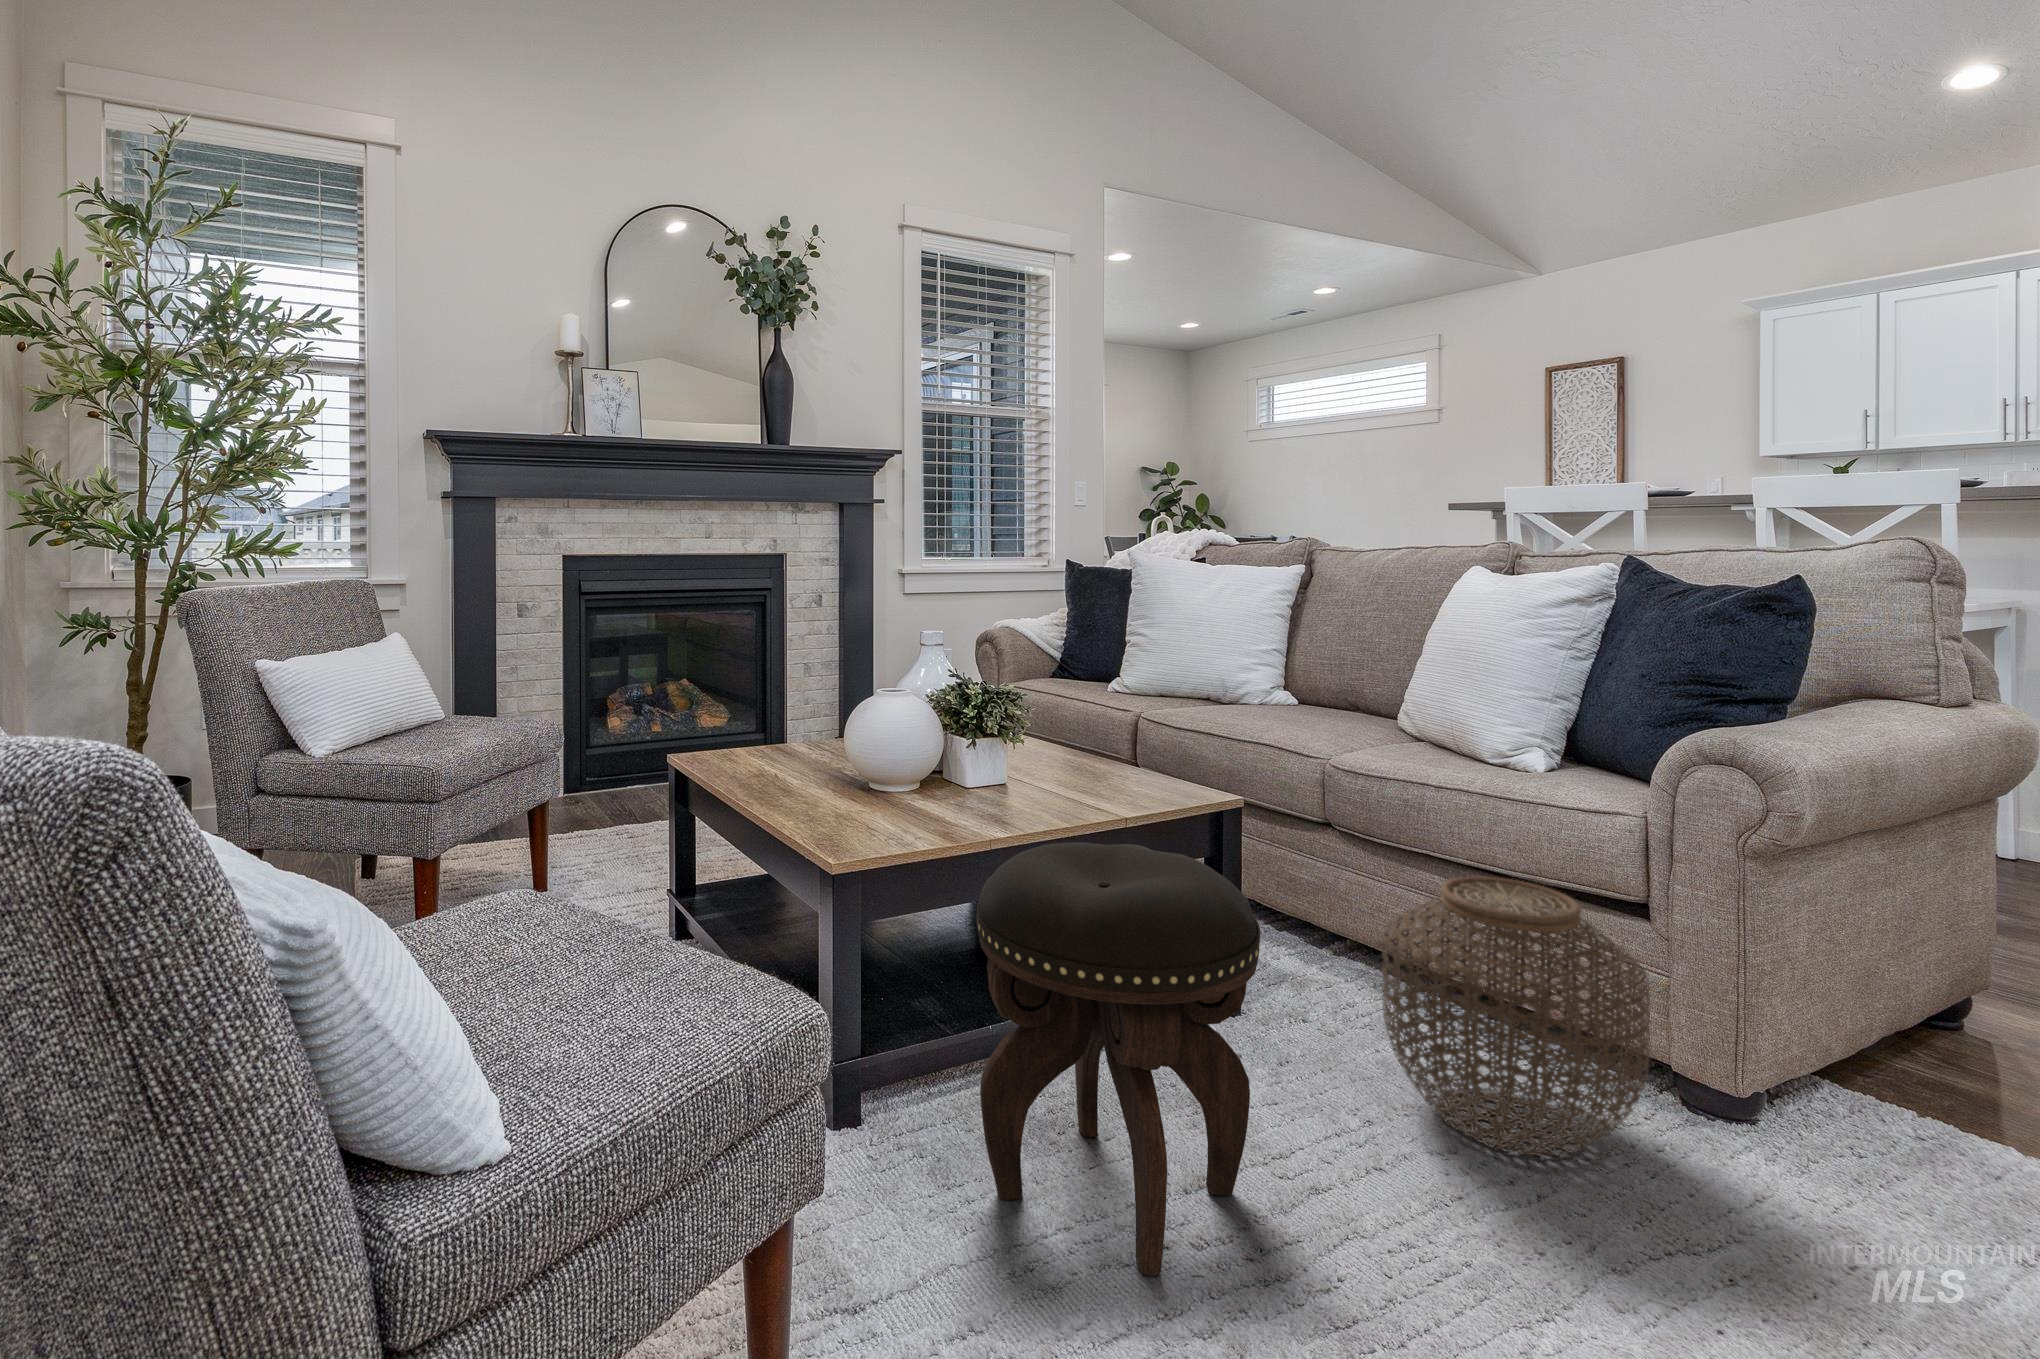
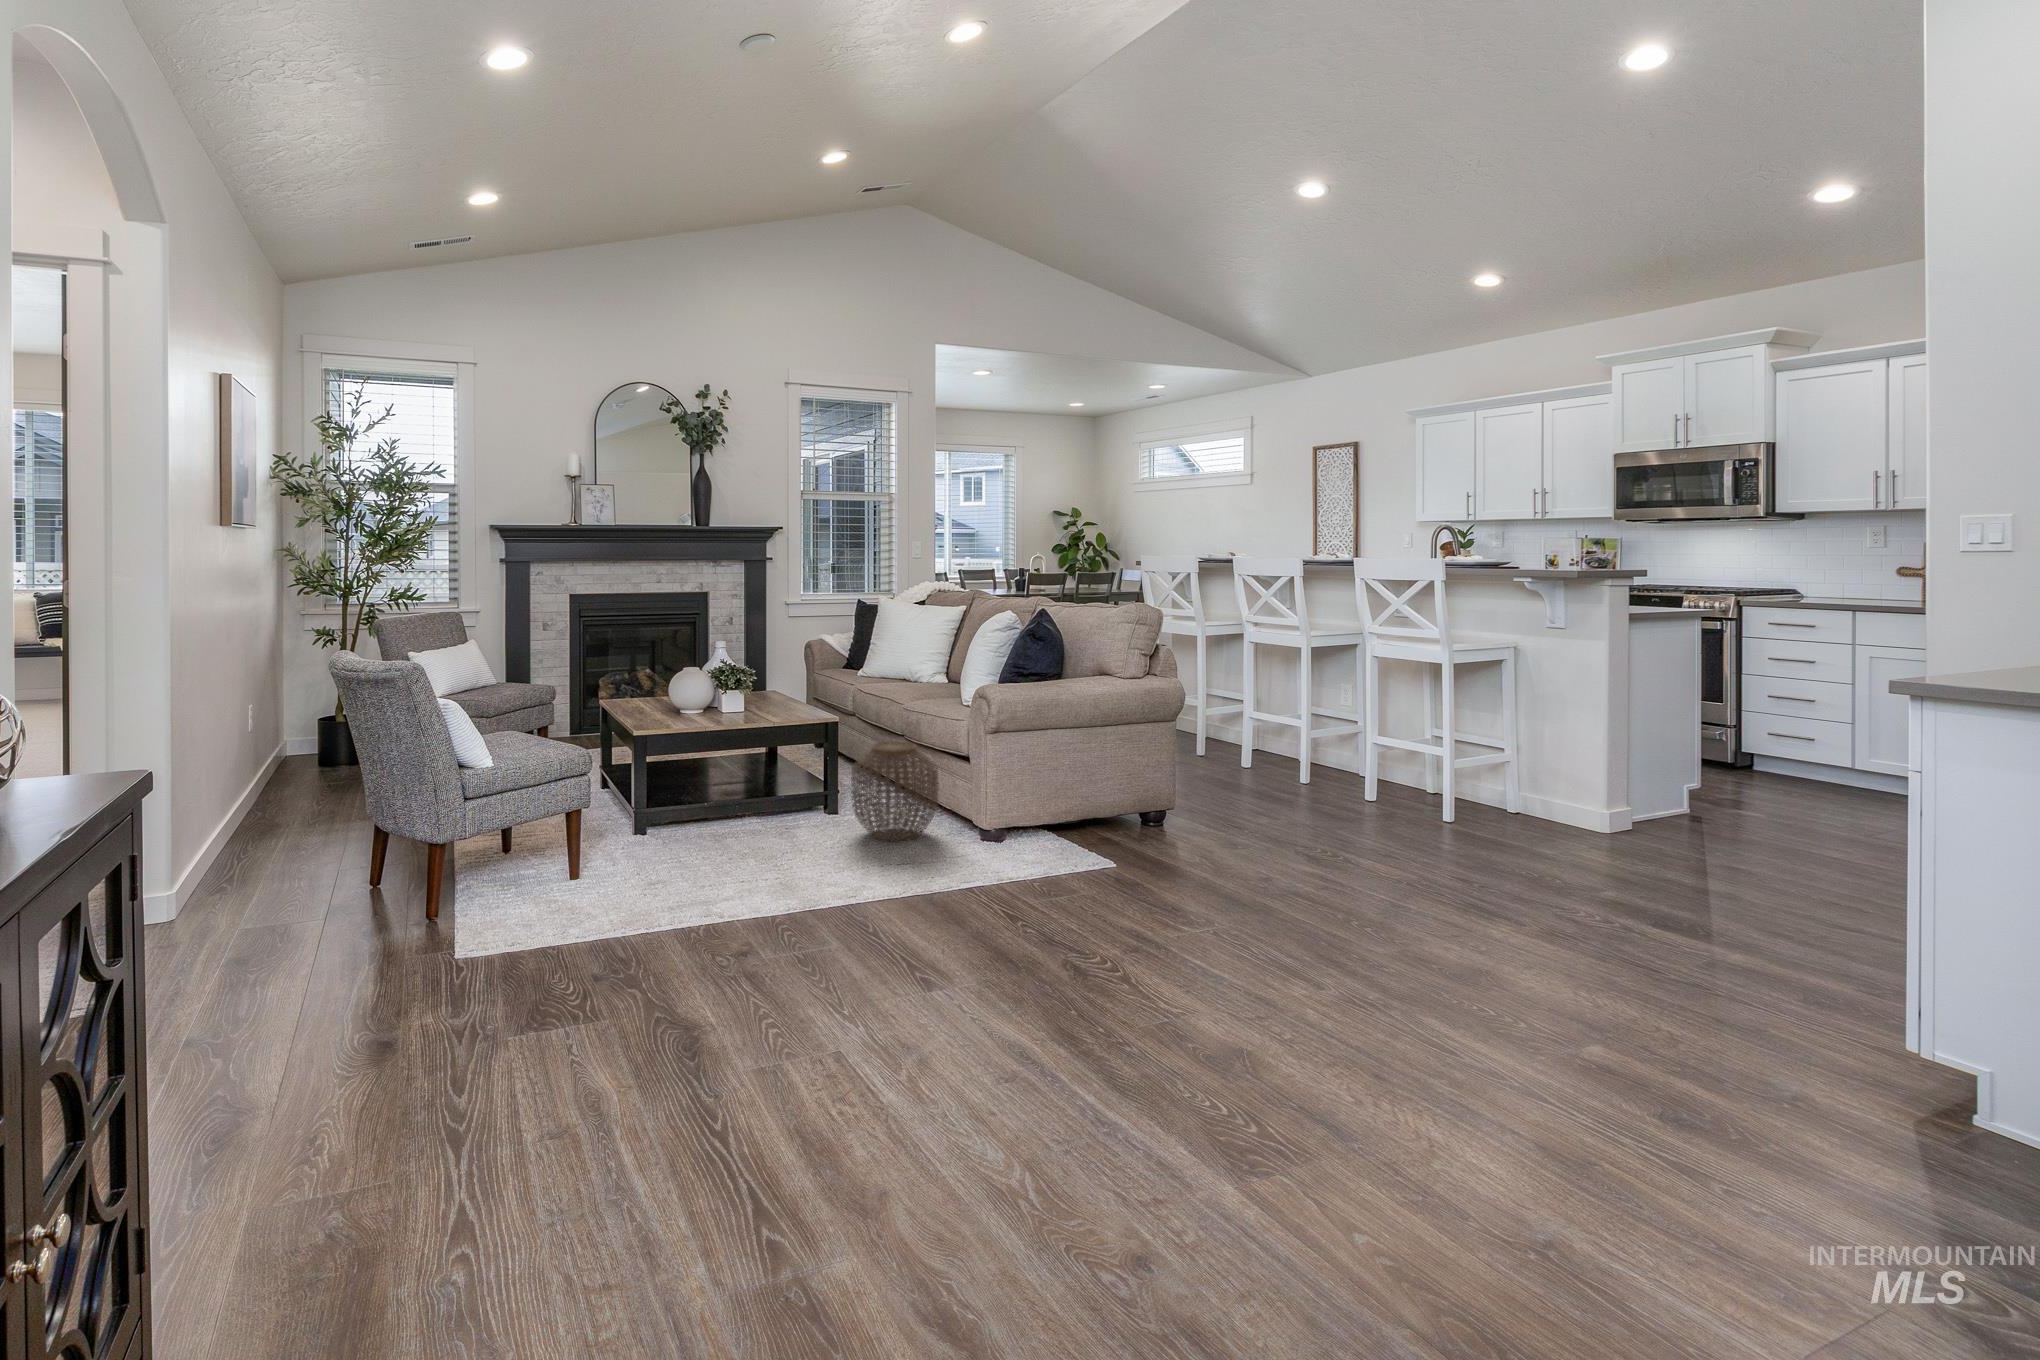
footstool: present [977,842,1261,1276] -> none [673,721,772,856]

